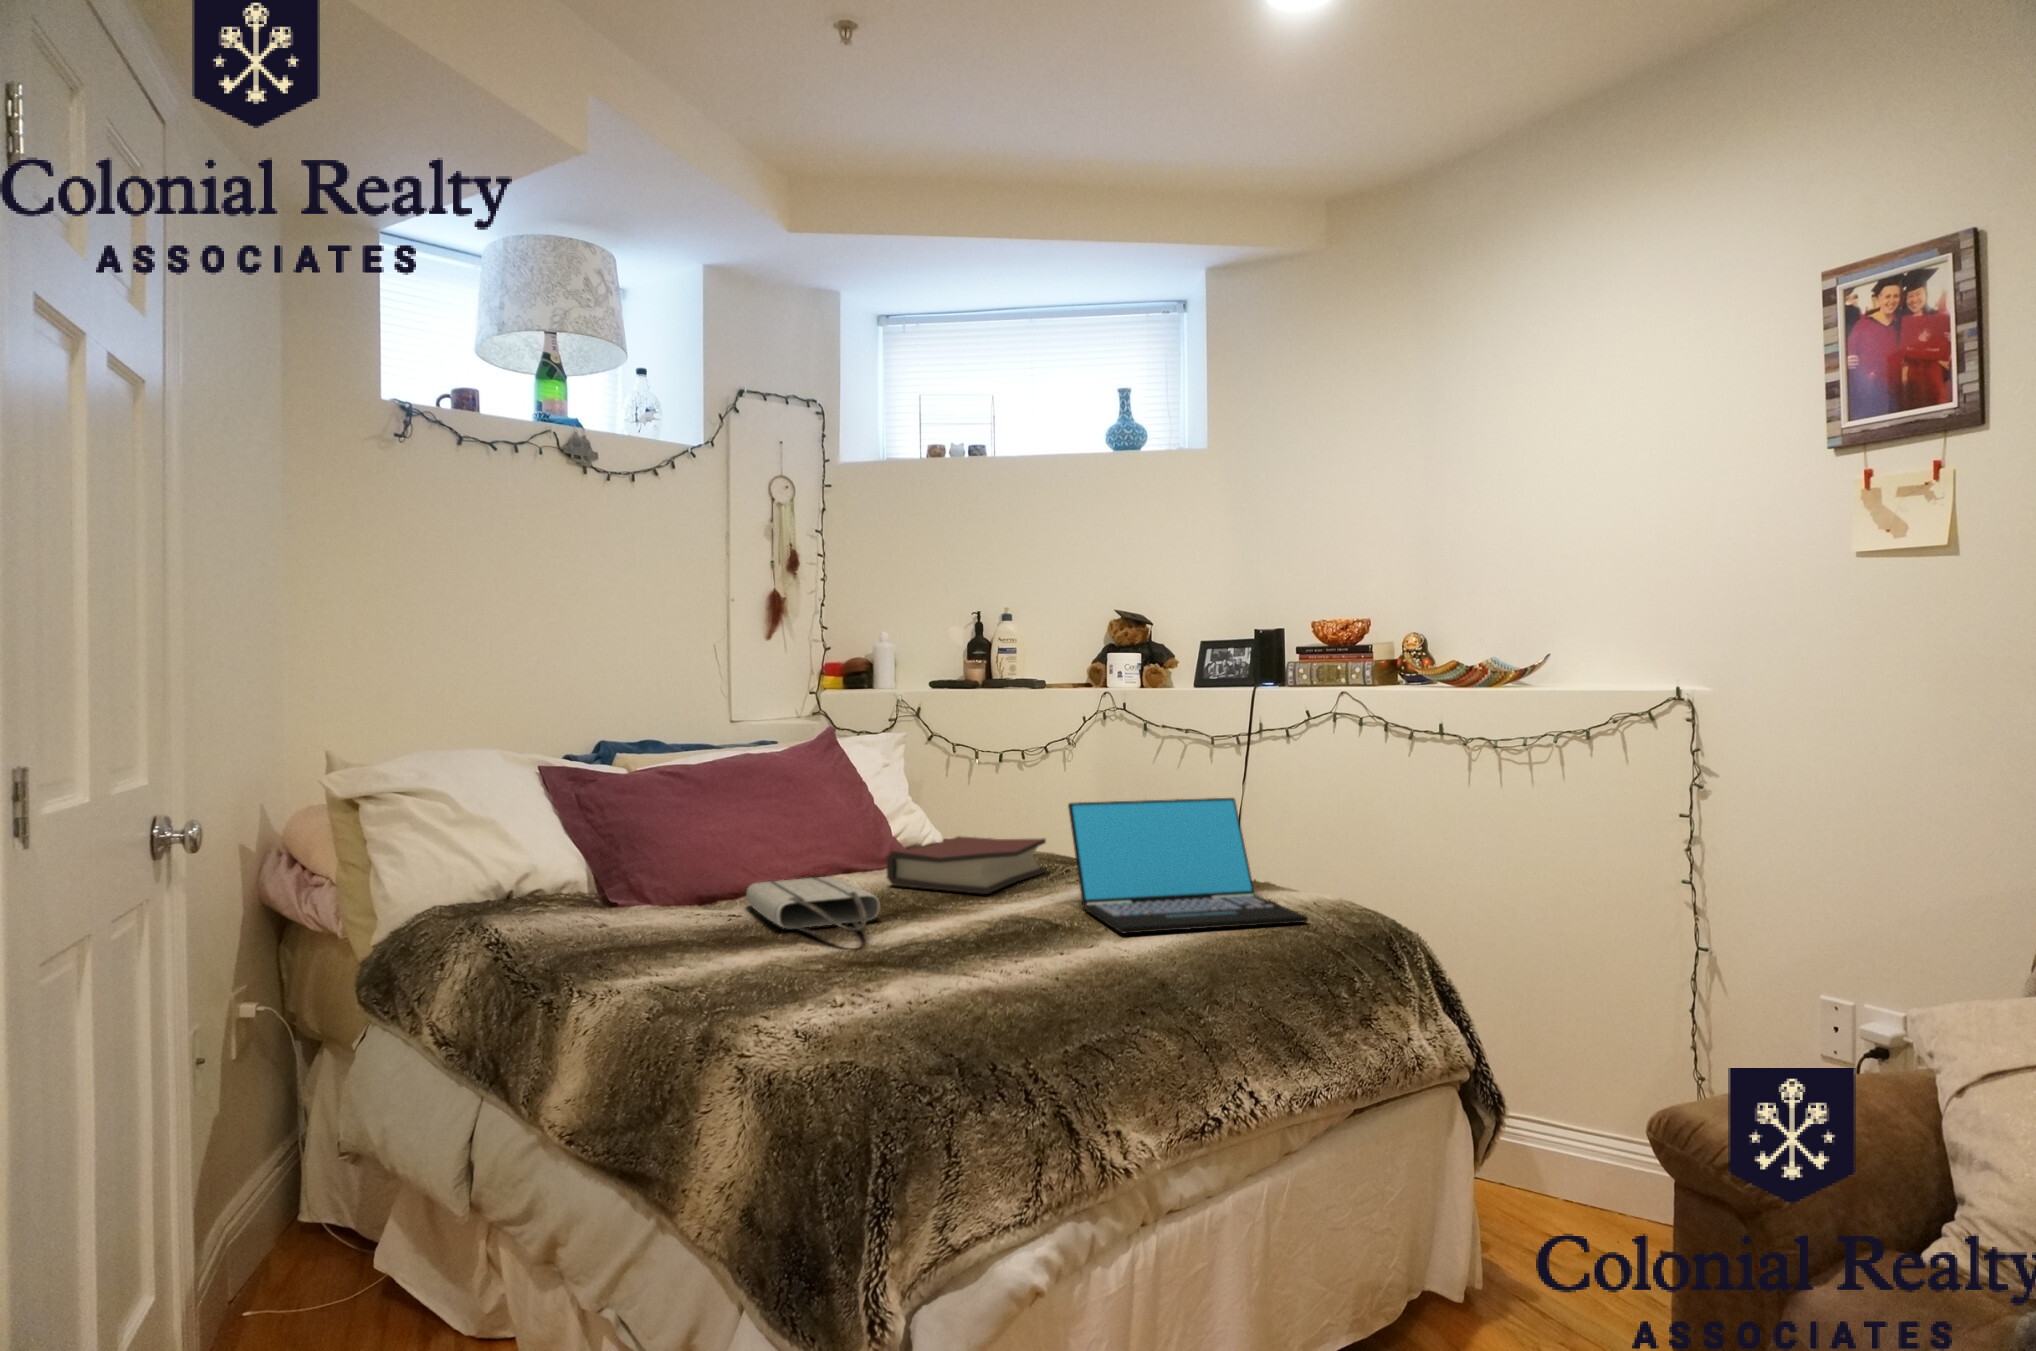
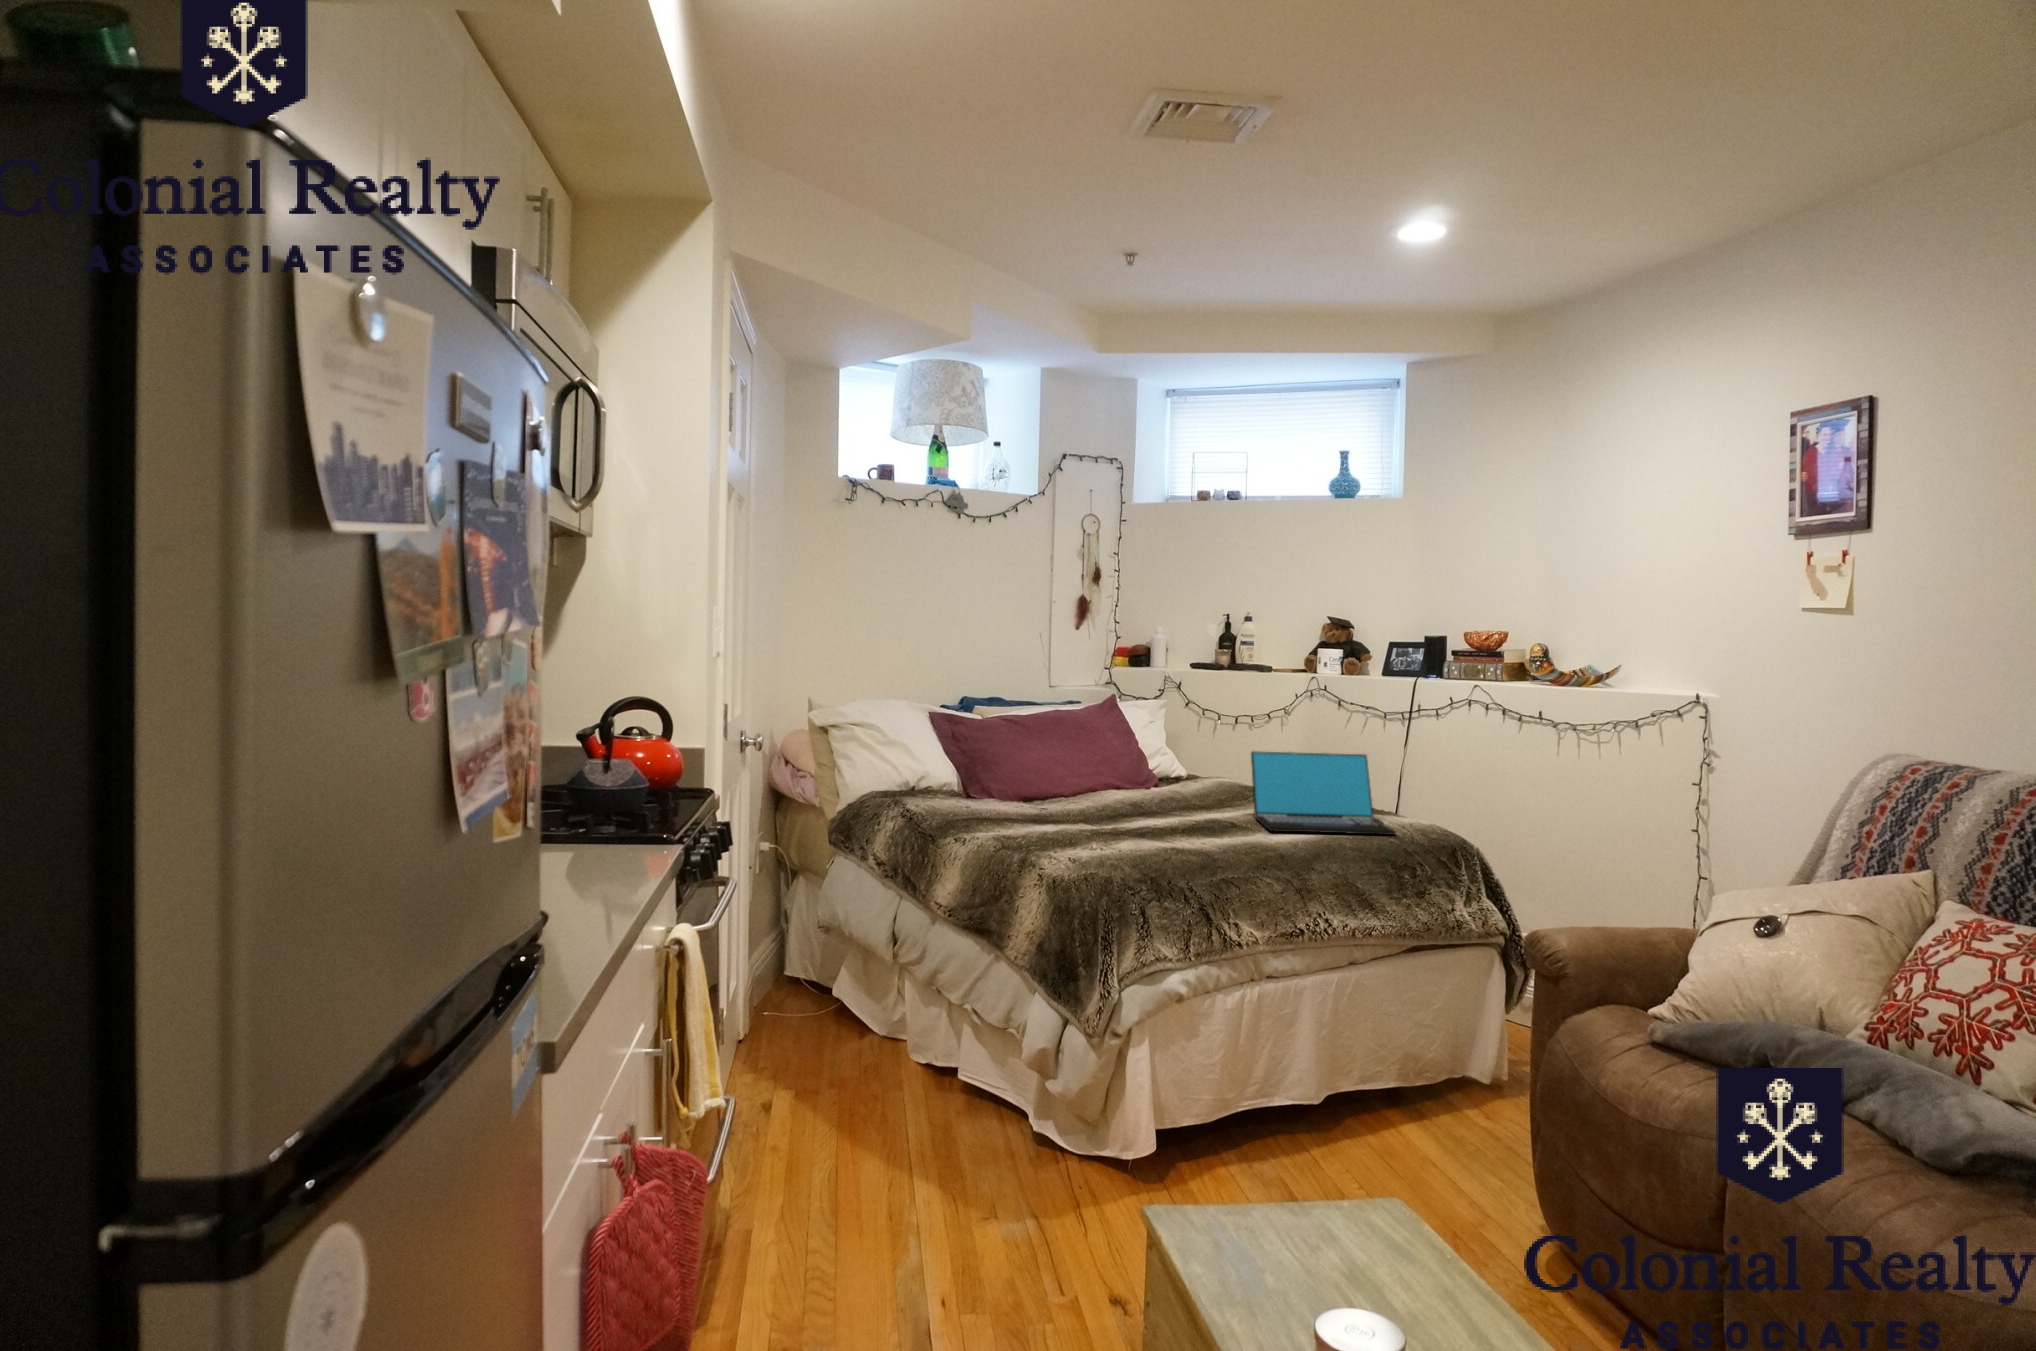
hardback book: present [887,836,1046,894] -> none [1137,771,1245,806]
tote bag: present [746,877,880,934] -> none [1051,788,1127,818]

